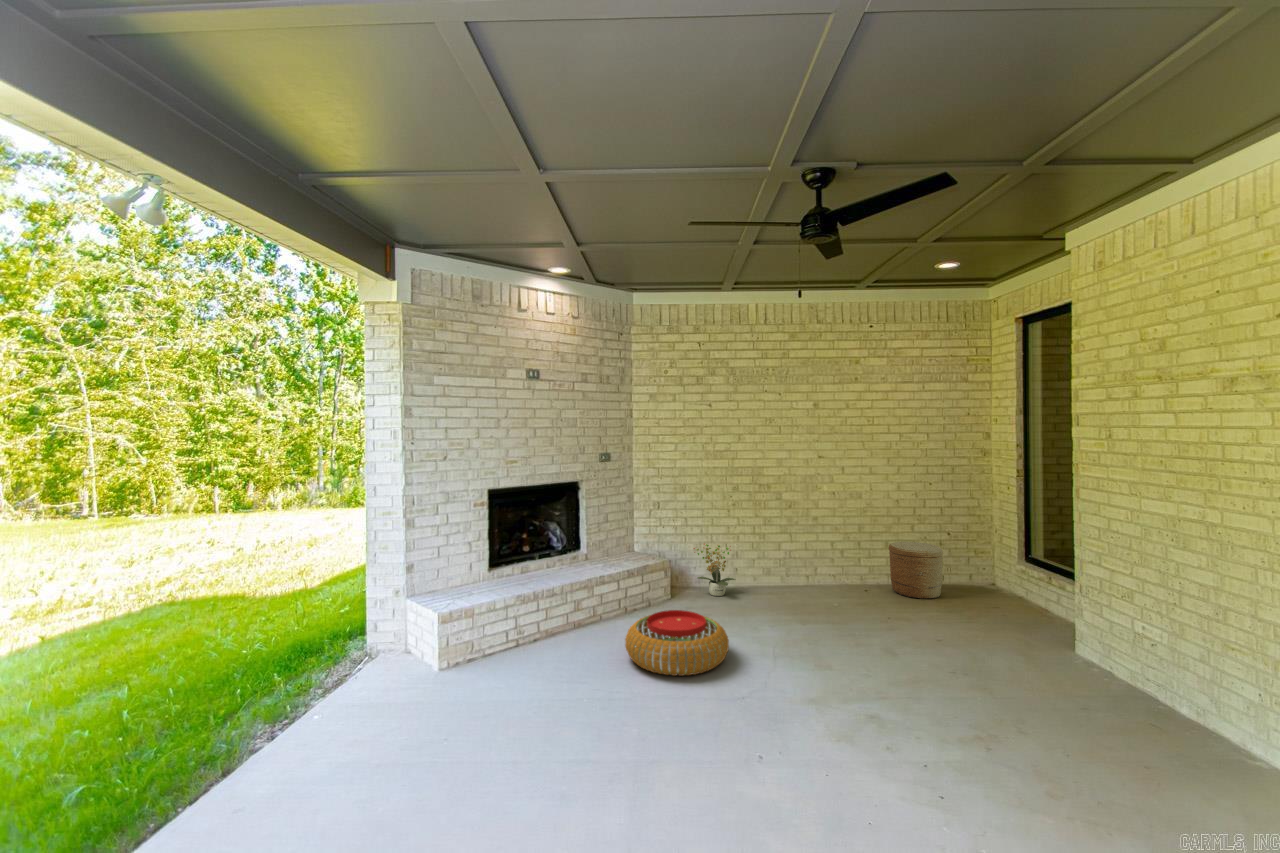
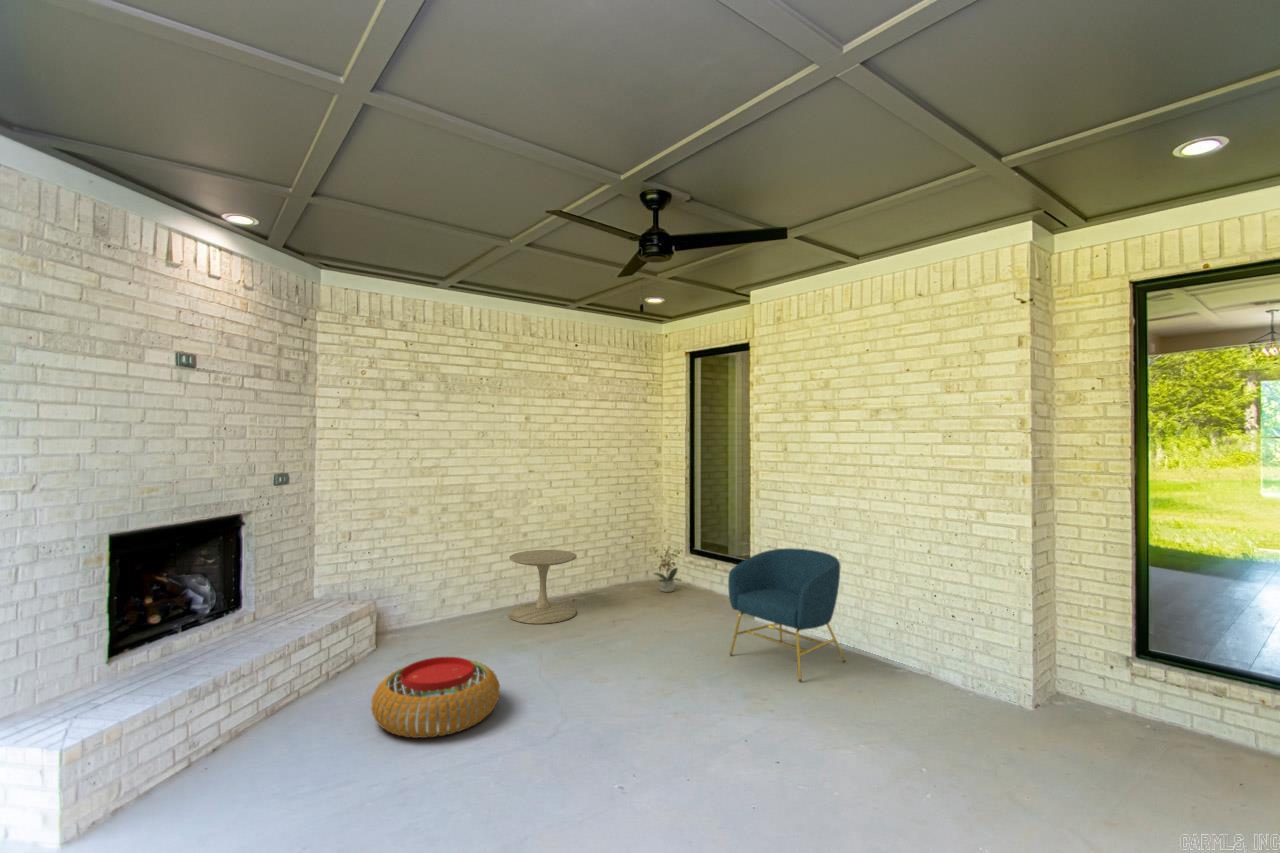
side table: none [793,532,863,605] -> present [509,550,577,624]
woven basket: present [889,542,943,599] -> none [591,551,636,603]
potted plant: present [694,544,735,596] -> present [654,546,682,592]
armchair: none [1016,562,1215,740] -> present [728,548,845,681]

